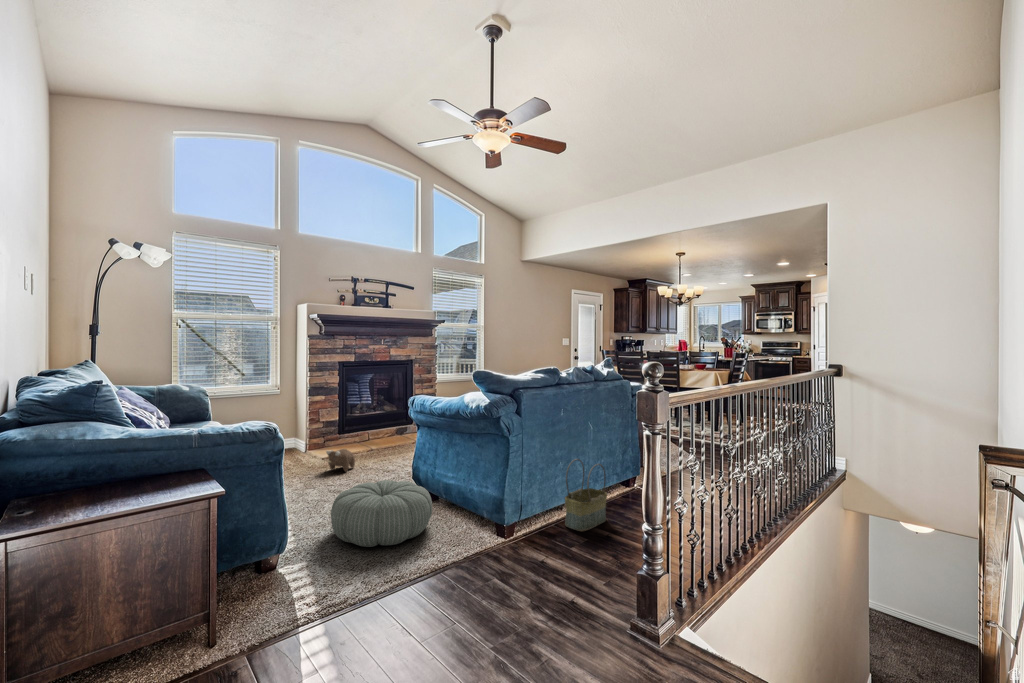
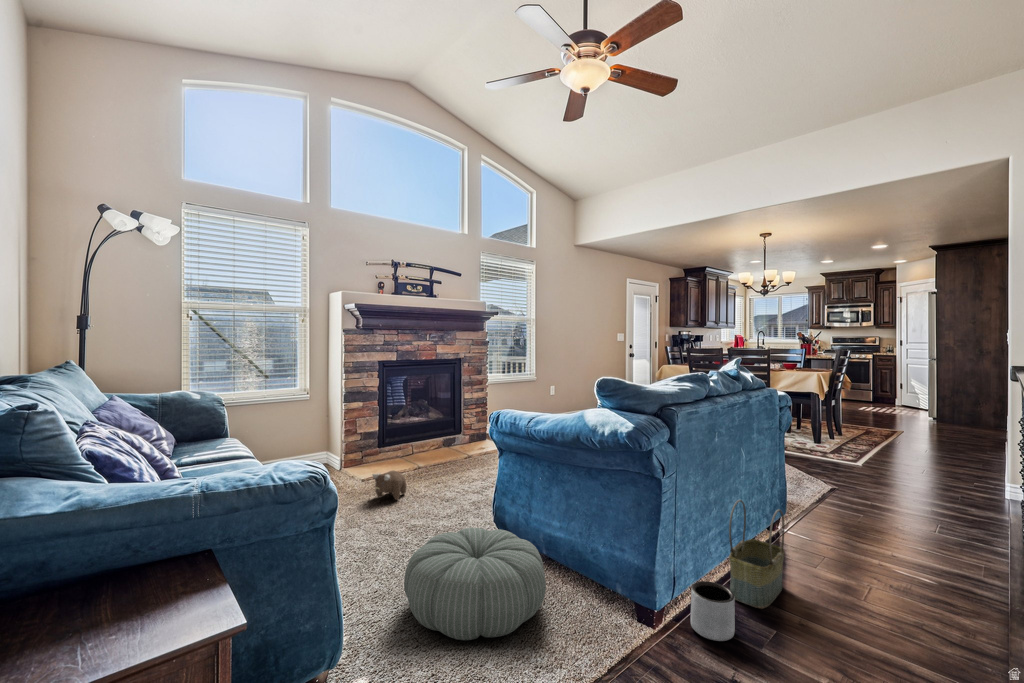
planter: none [526,511,553,547] -> present [690,581,735,641]

